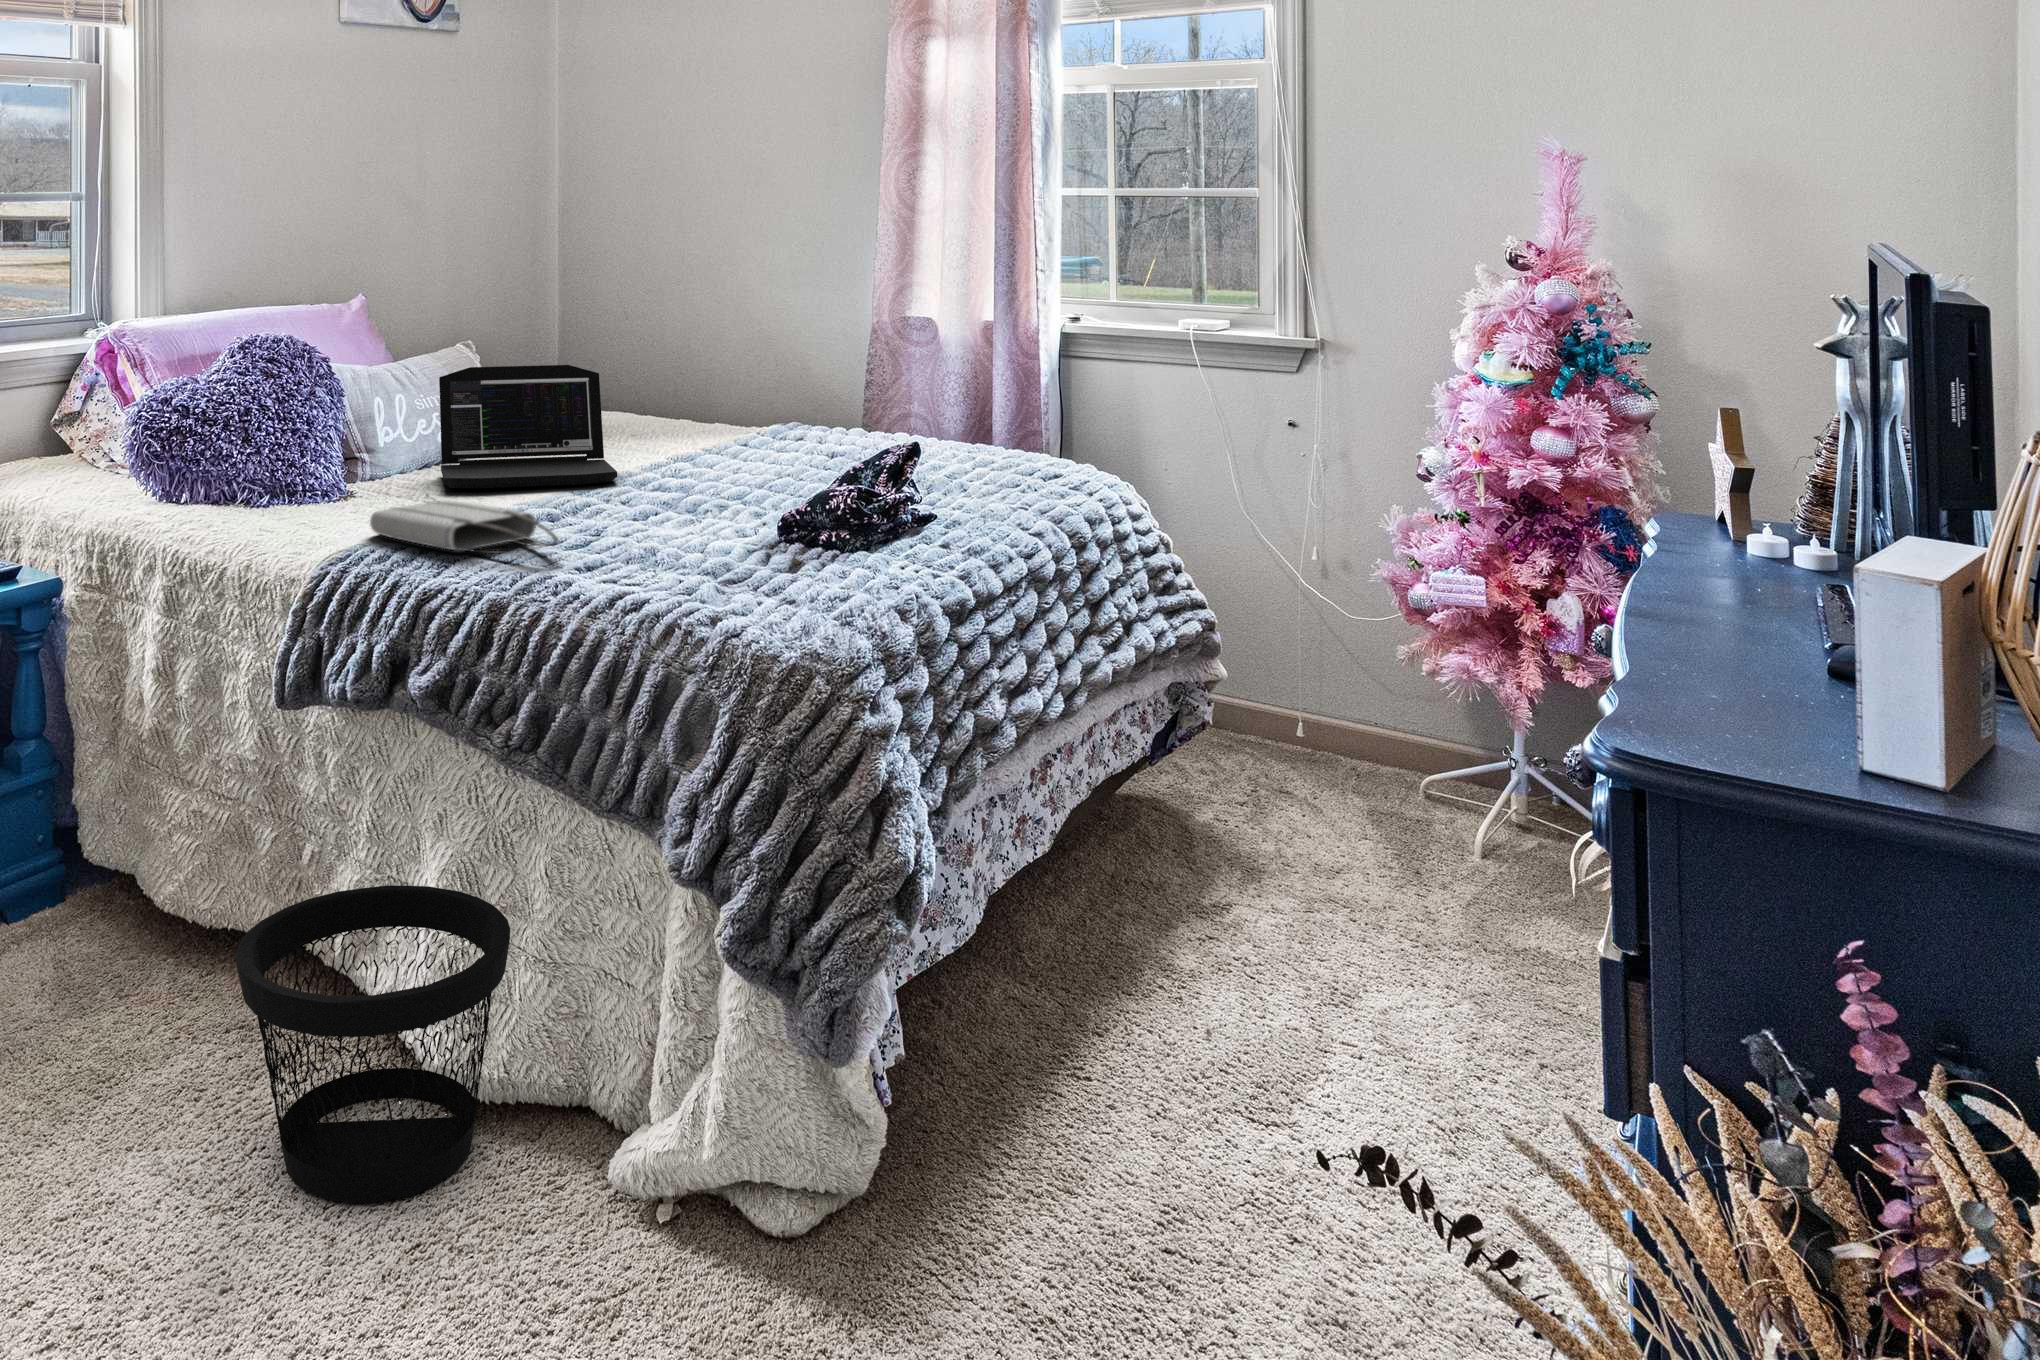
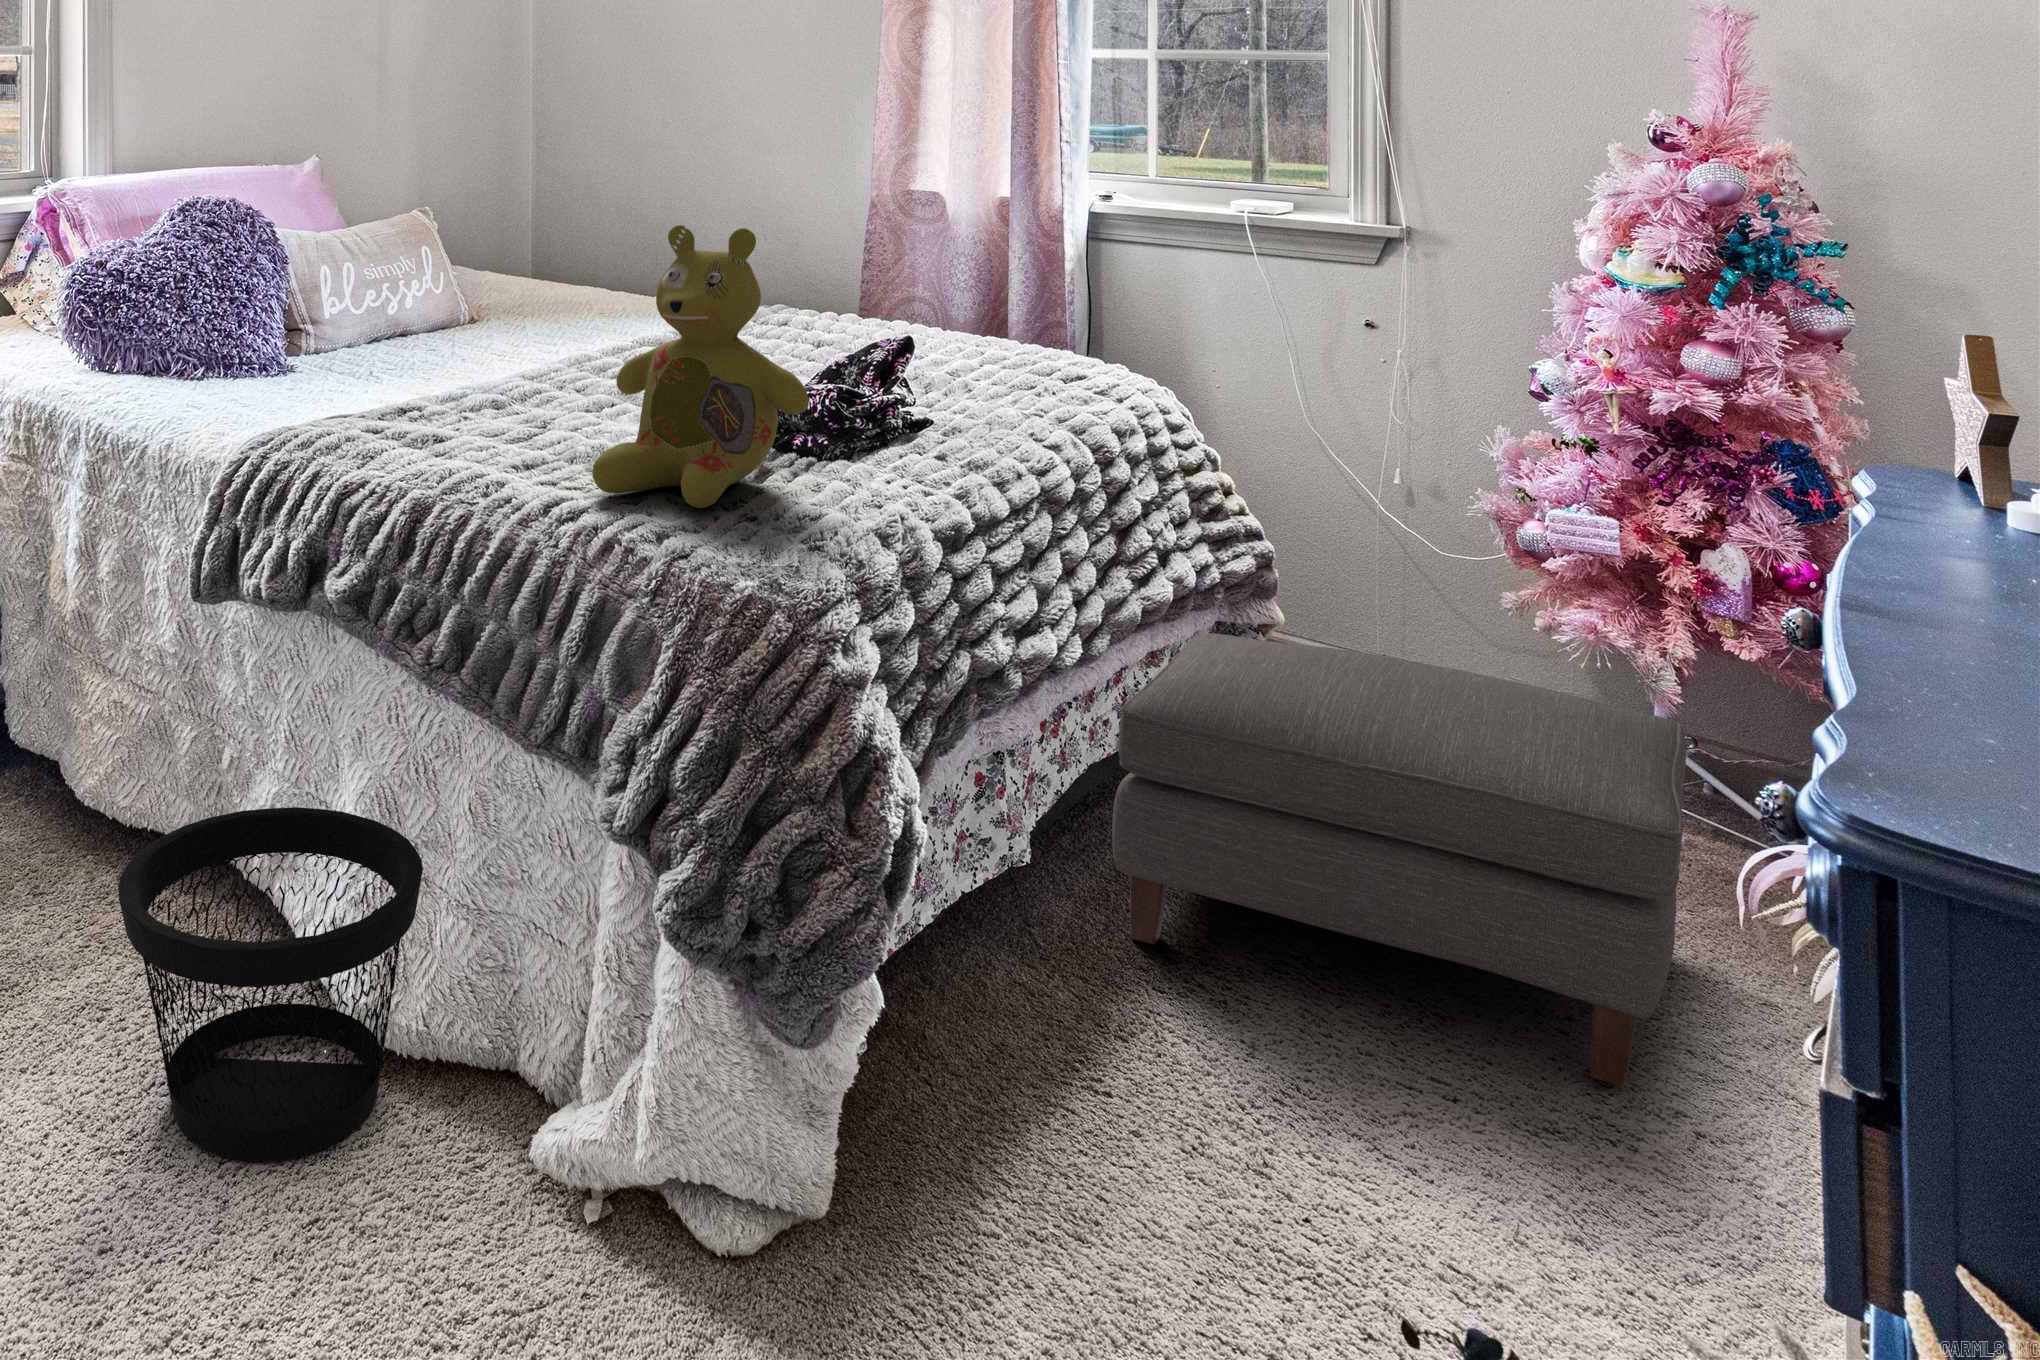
stuffed bear: none [646,352,830,595] -> present [592,225,809,508]
laptop: present [439,365,617,488] -> none [393,238,582,370]
tote bag: present [370,501,558,553] -> none [302,384,500,445]
ottoman: none [1100,694,1551,1046] -> present [1112,633,1686,1086]

